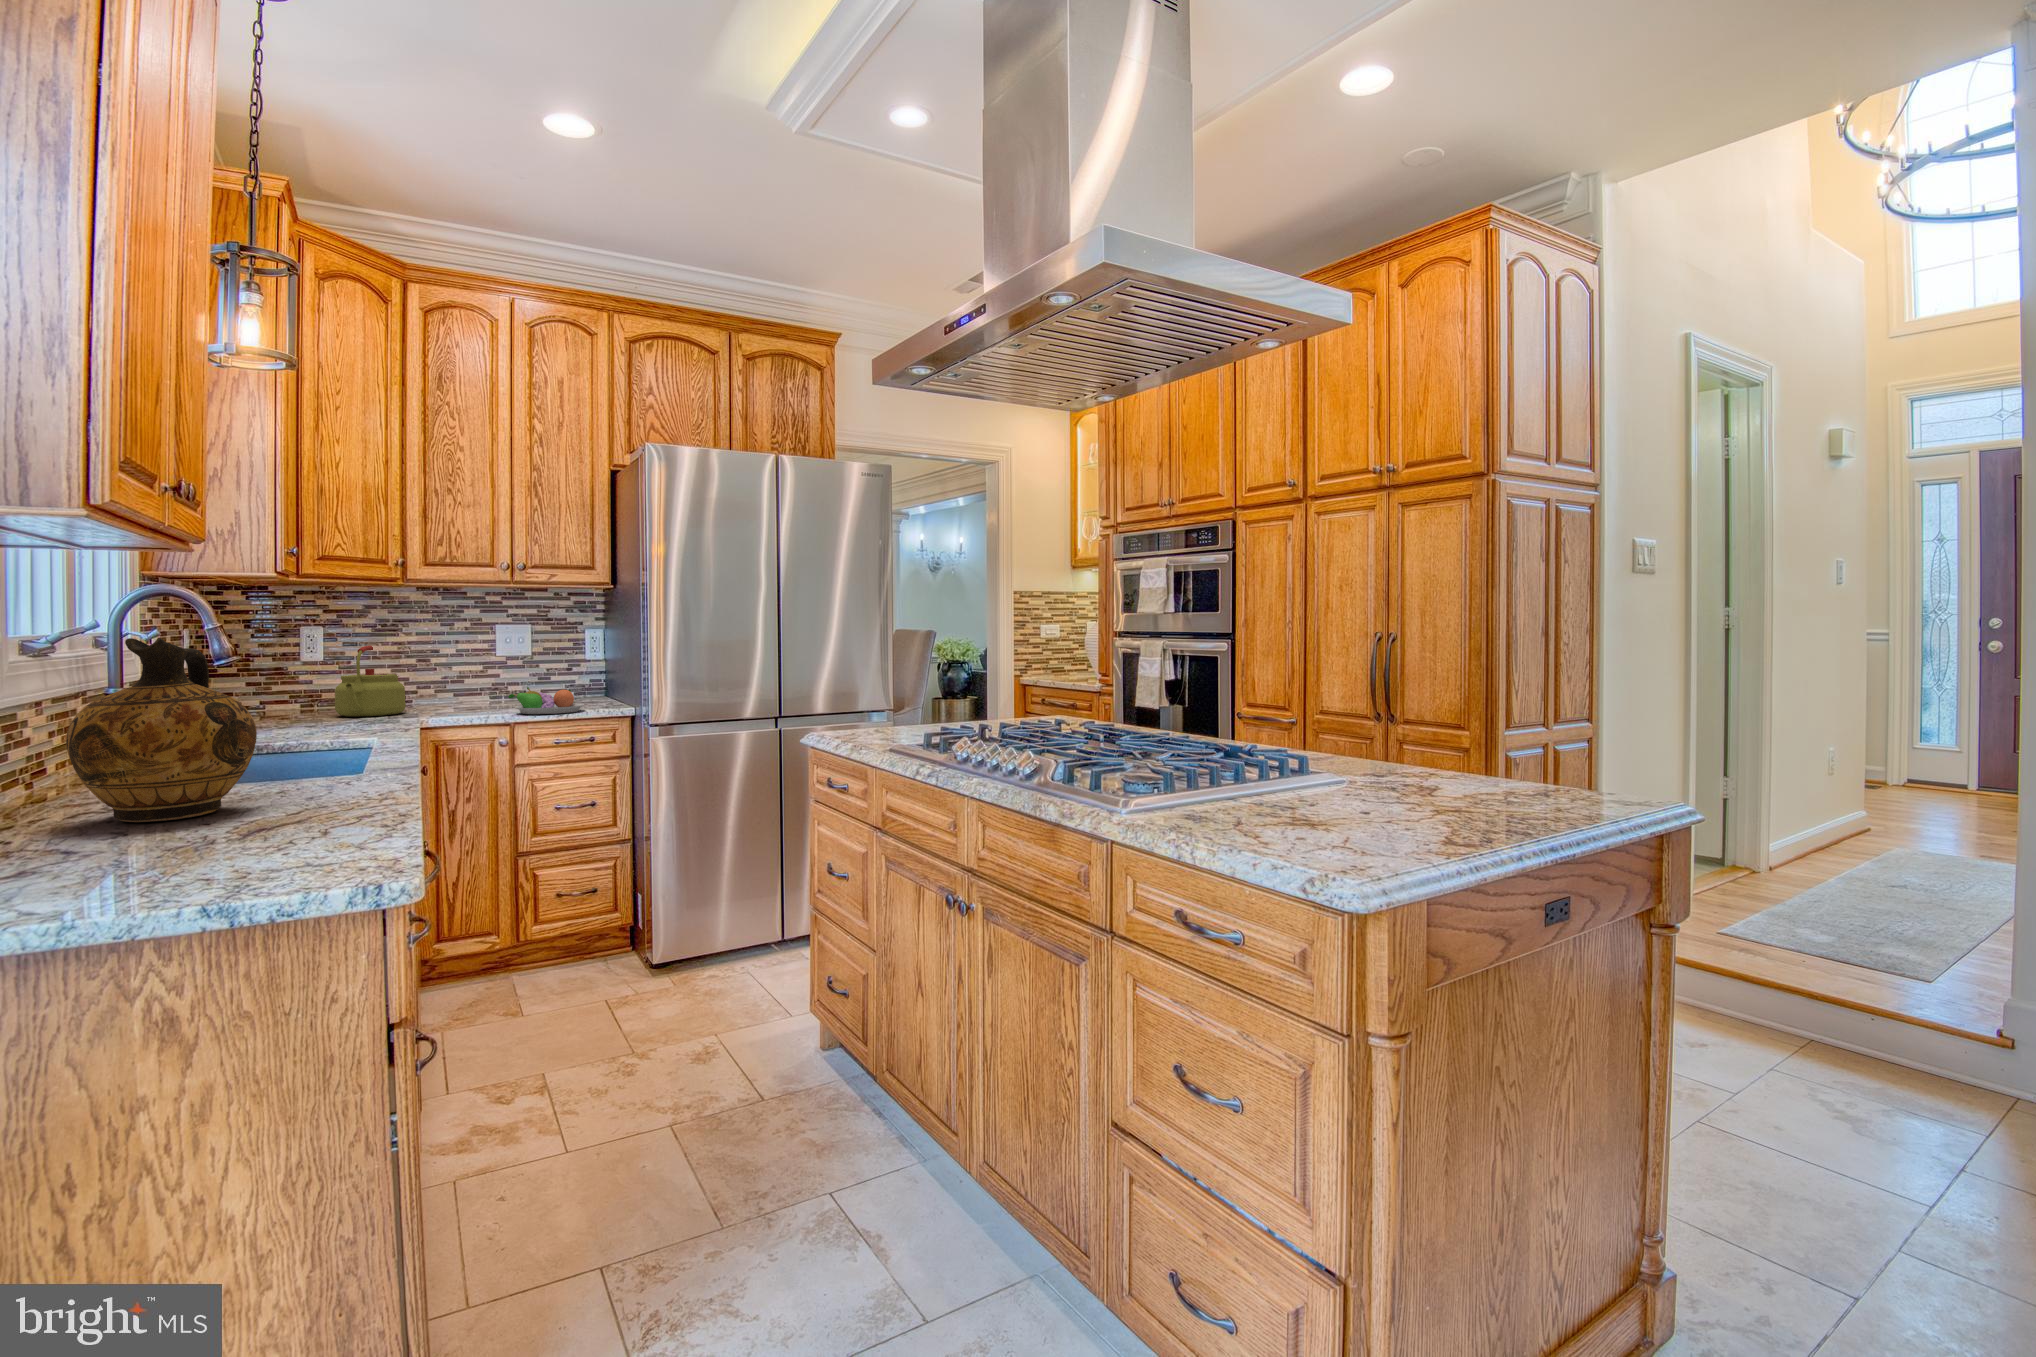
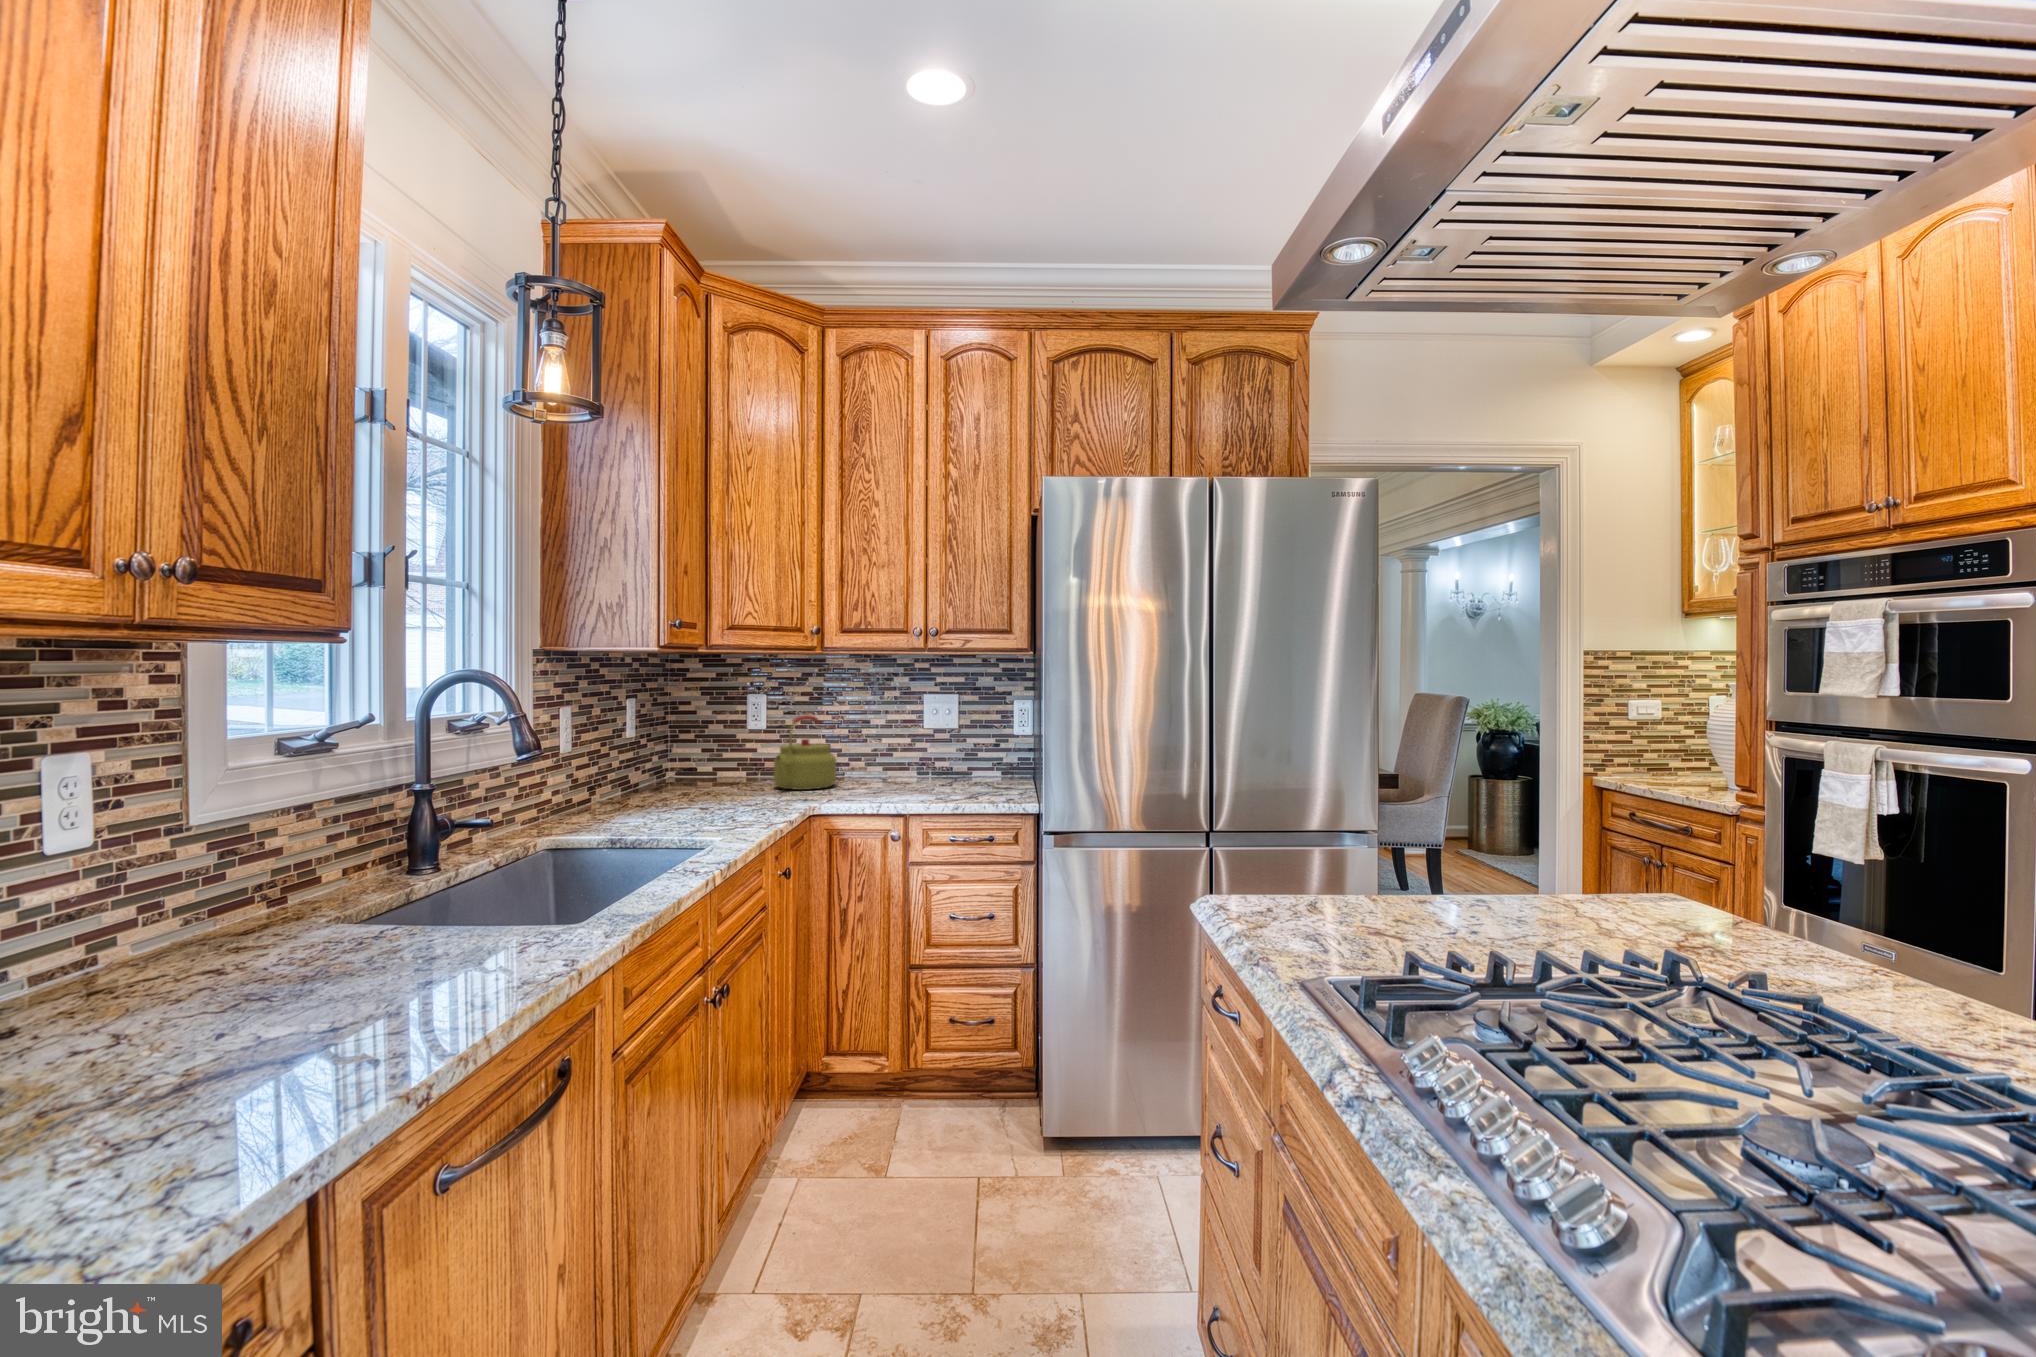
ceramic jug: present [66,638,257,822] -> none [146,760,383,1003]
fruit bowl: present [508,687,584,714] -> none [913,768,994,802]

